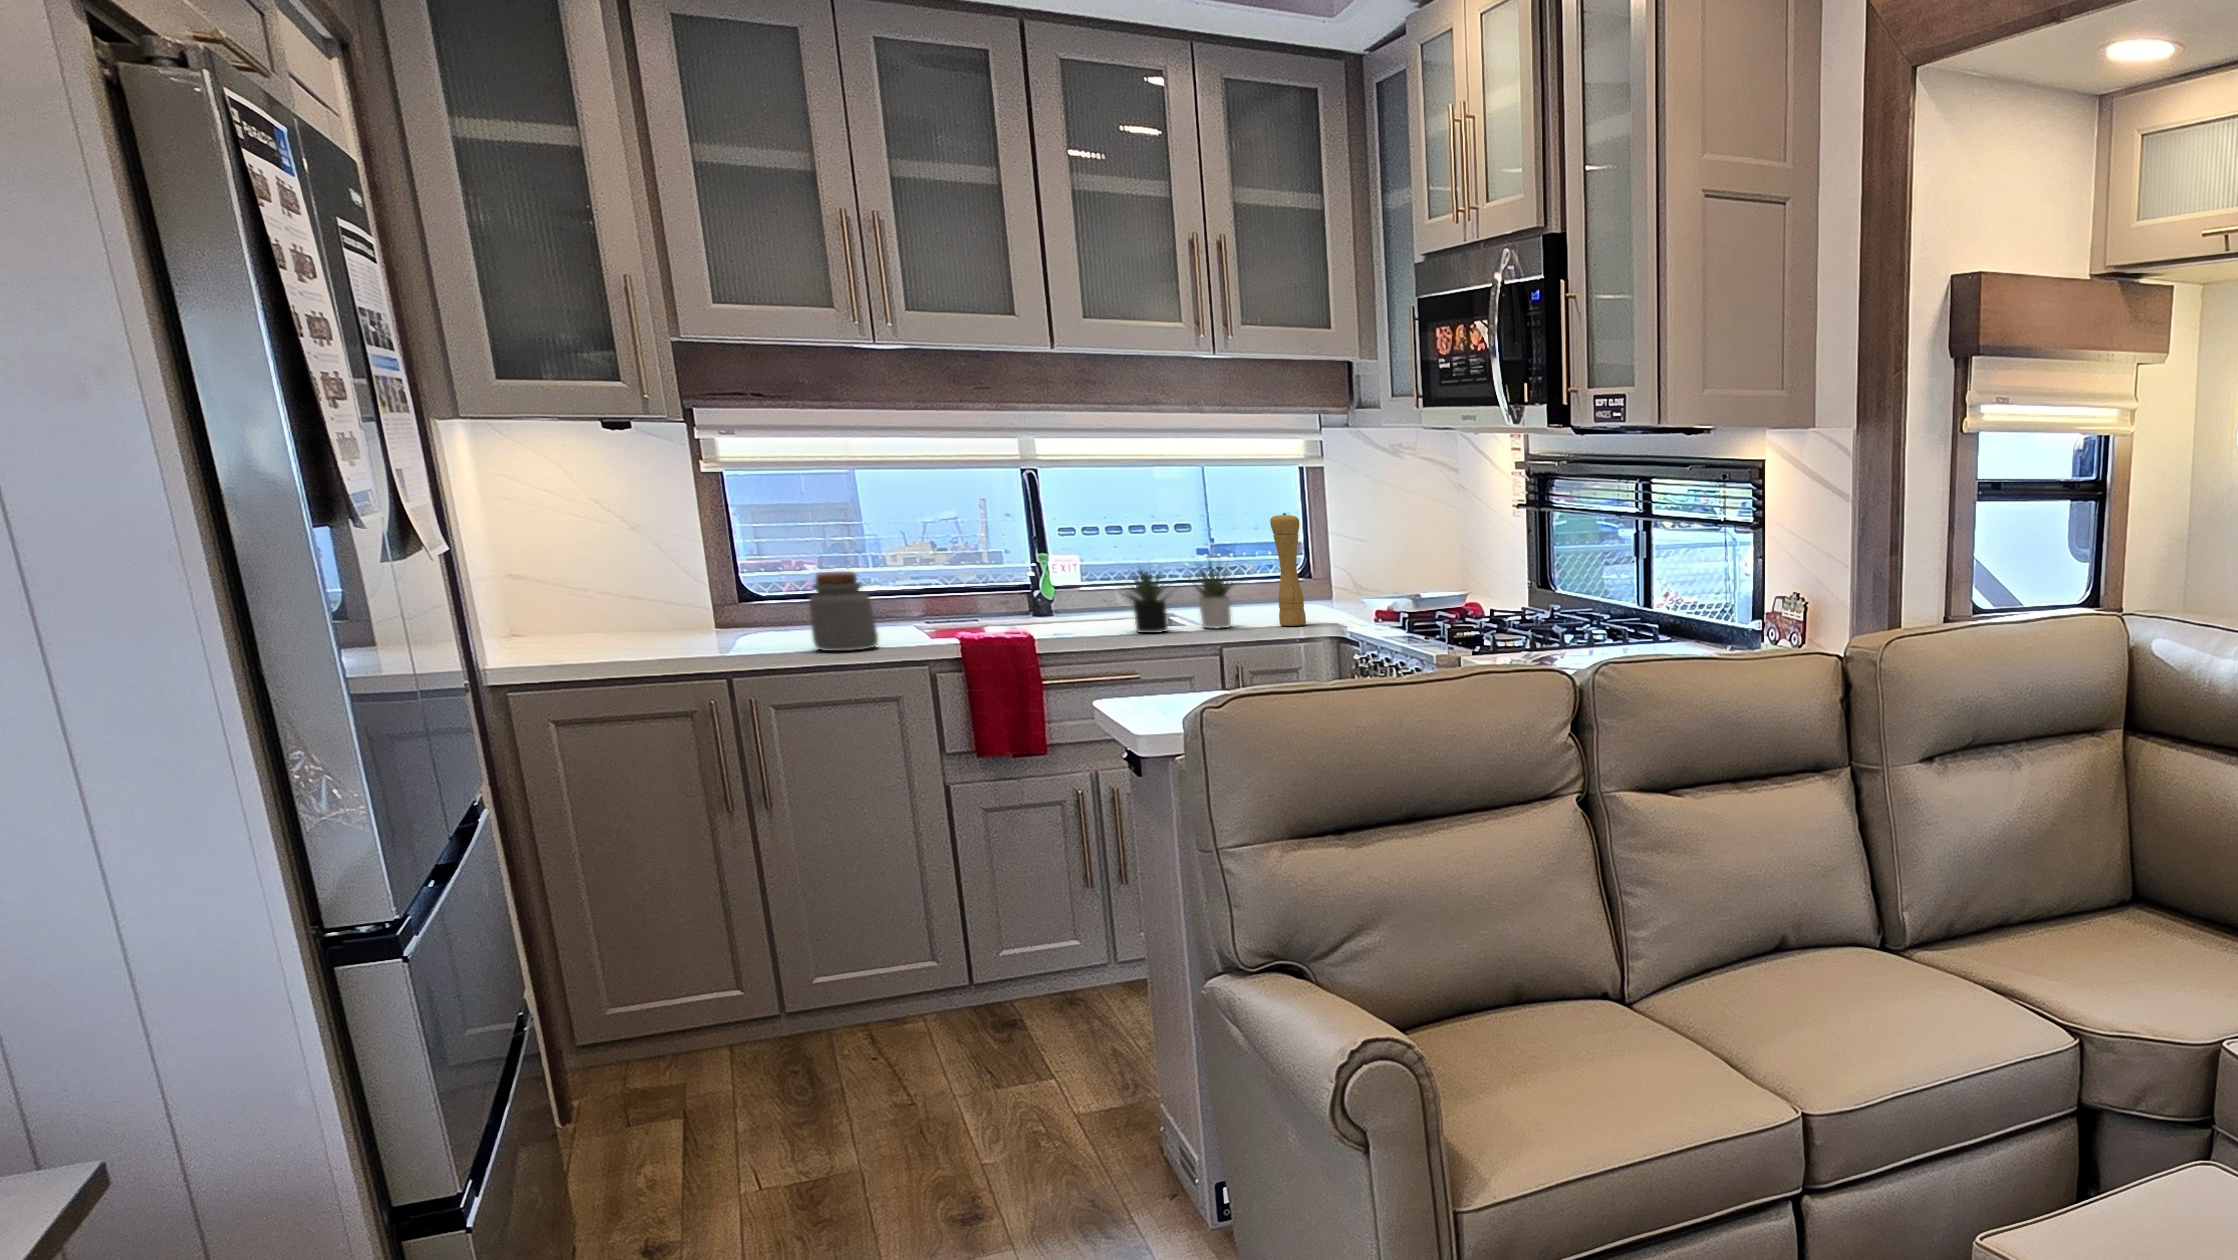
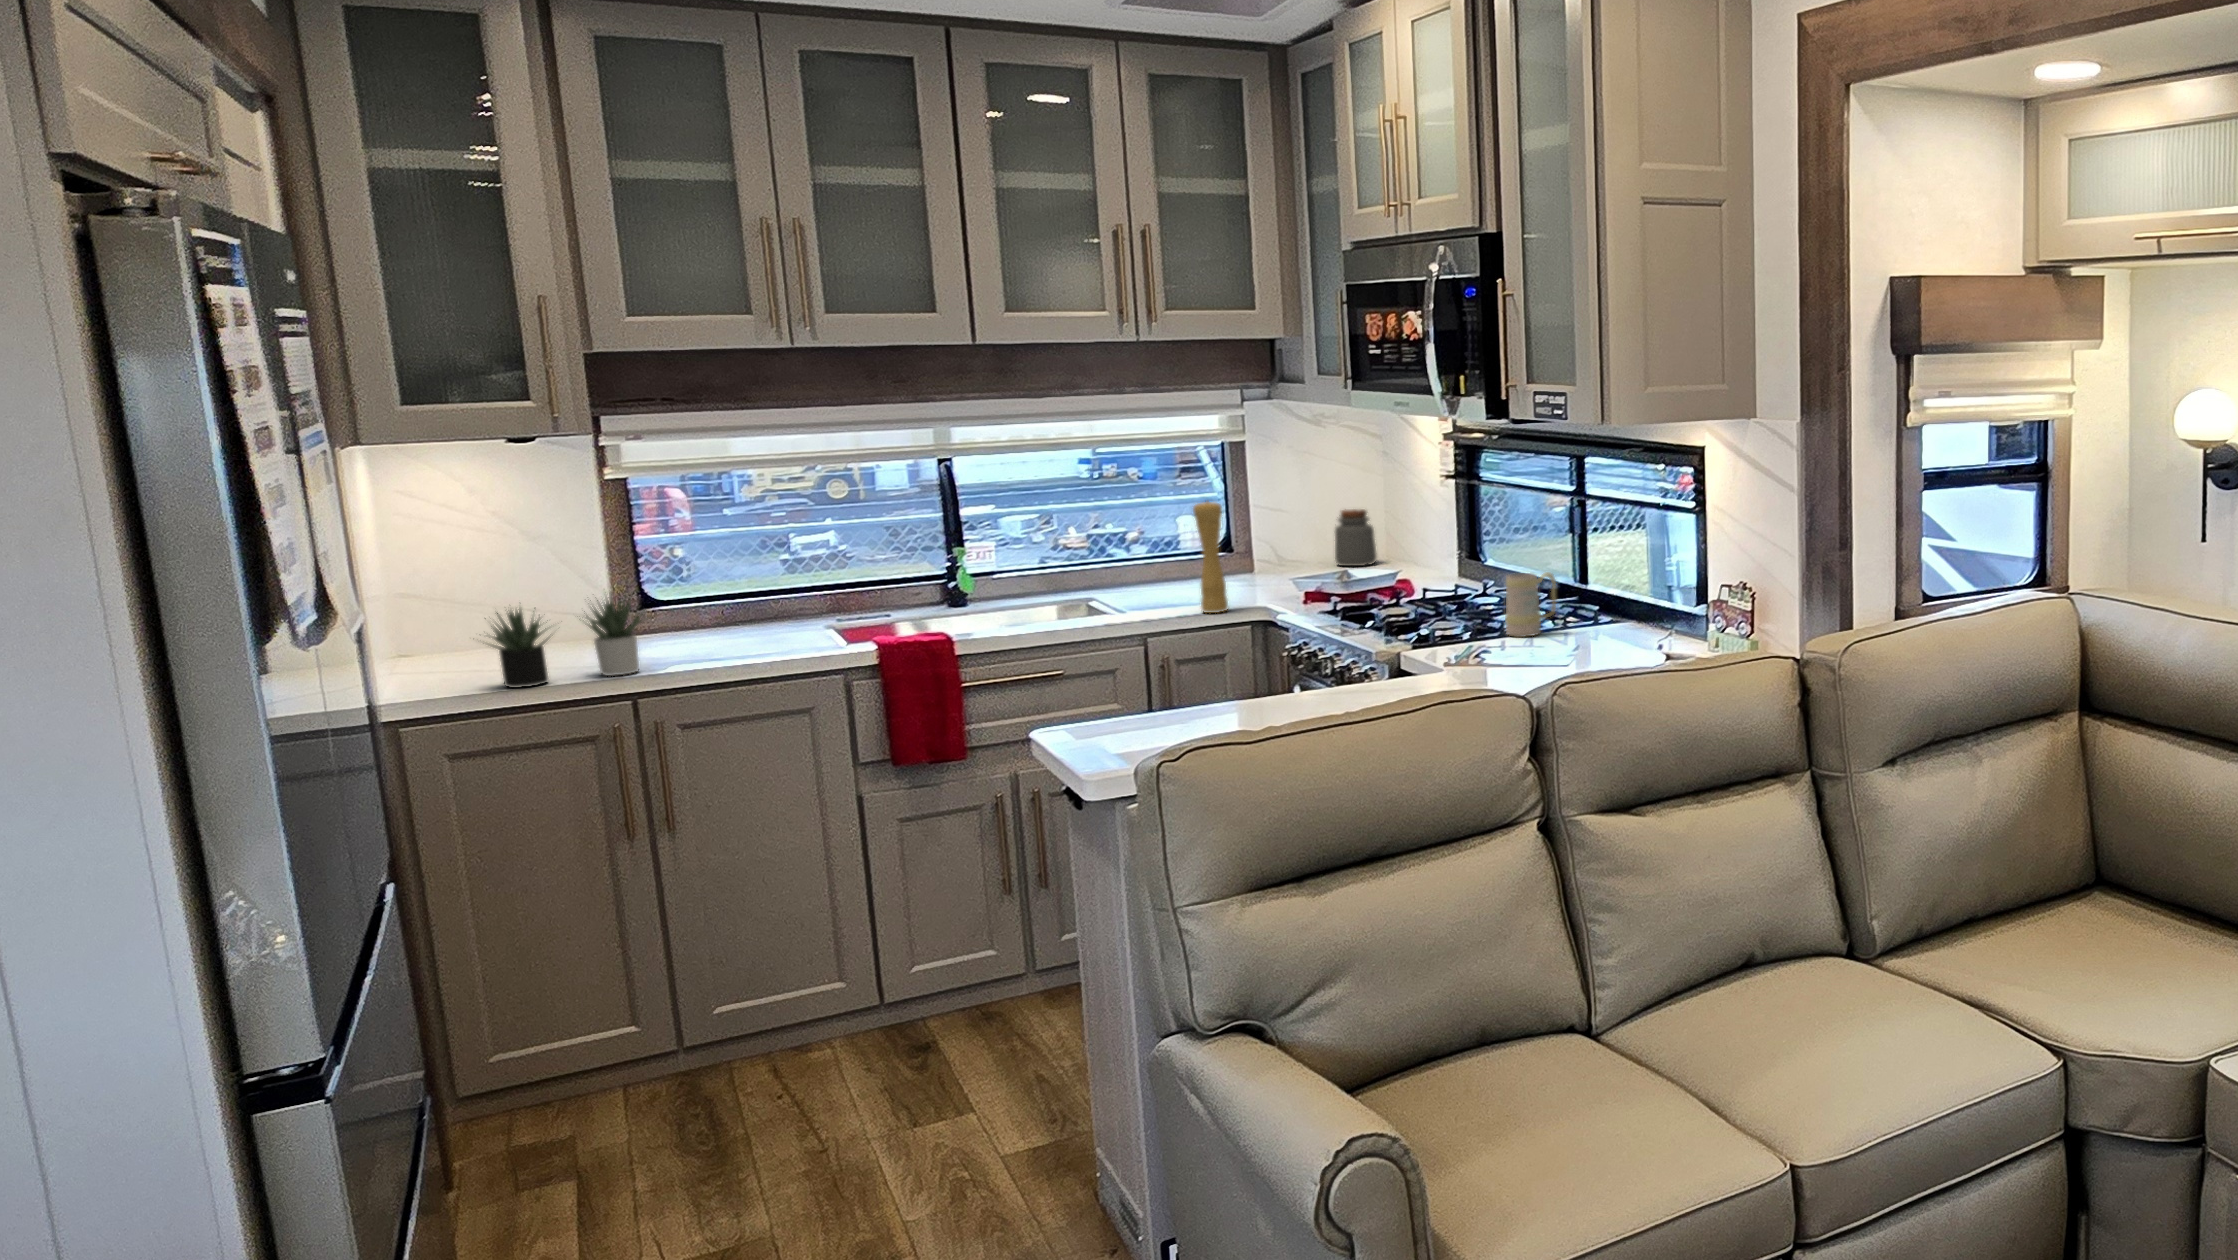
succulent plant: present [1121,561,1233,633] -> present [485,596,644,688]
jar: present [809,571,878,651] -> present [1335,509,1377,566]
mug: none [1572,586,1622,649] -> present [1505,572,1556,637]

